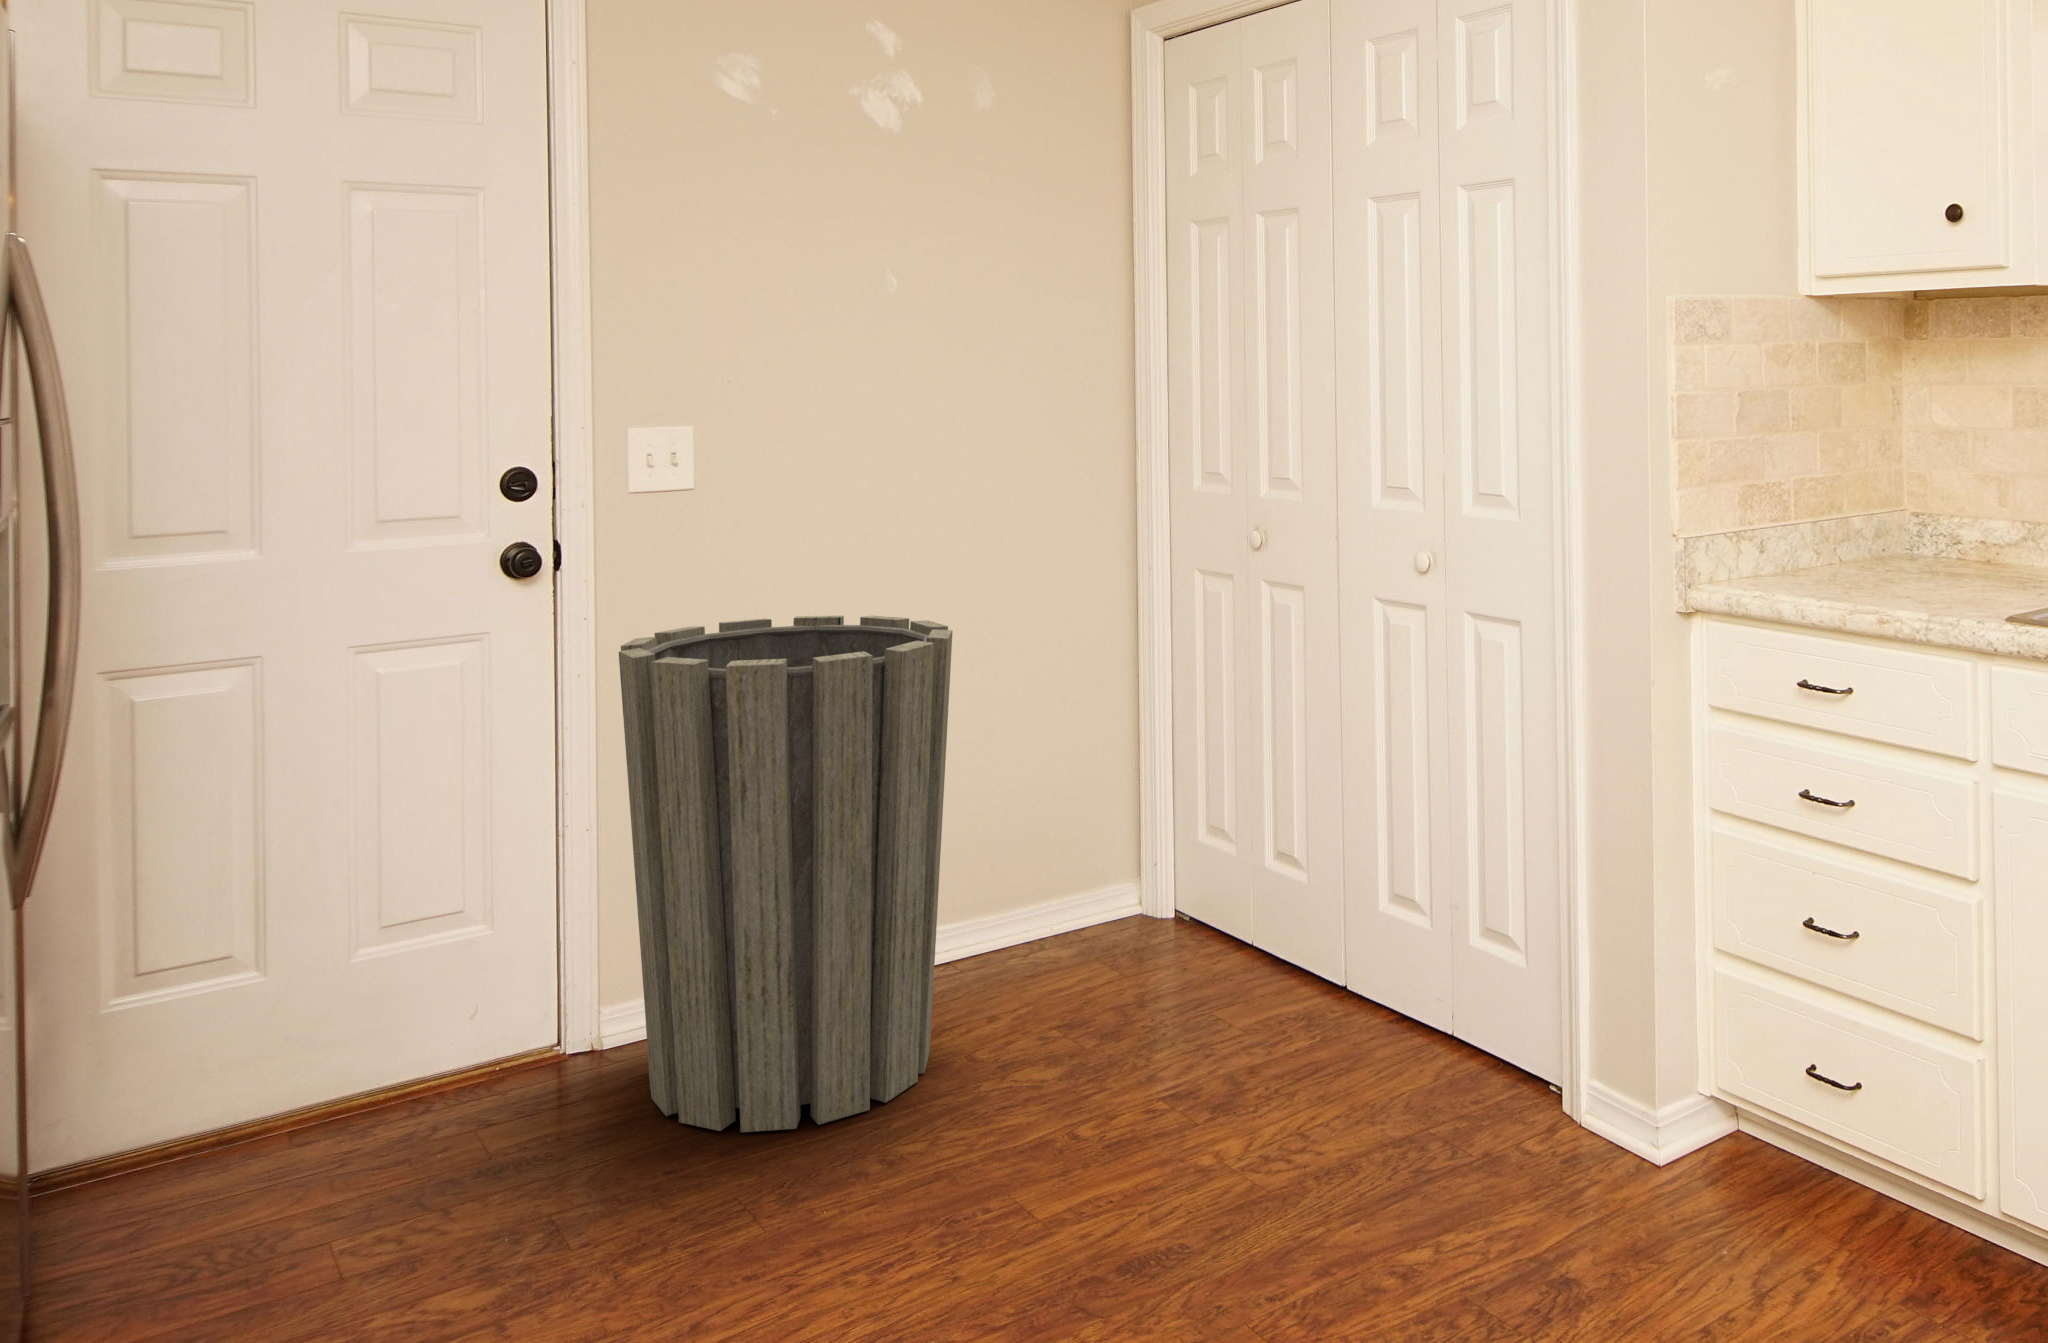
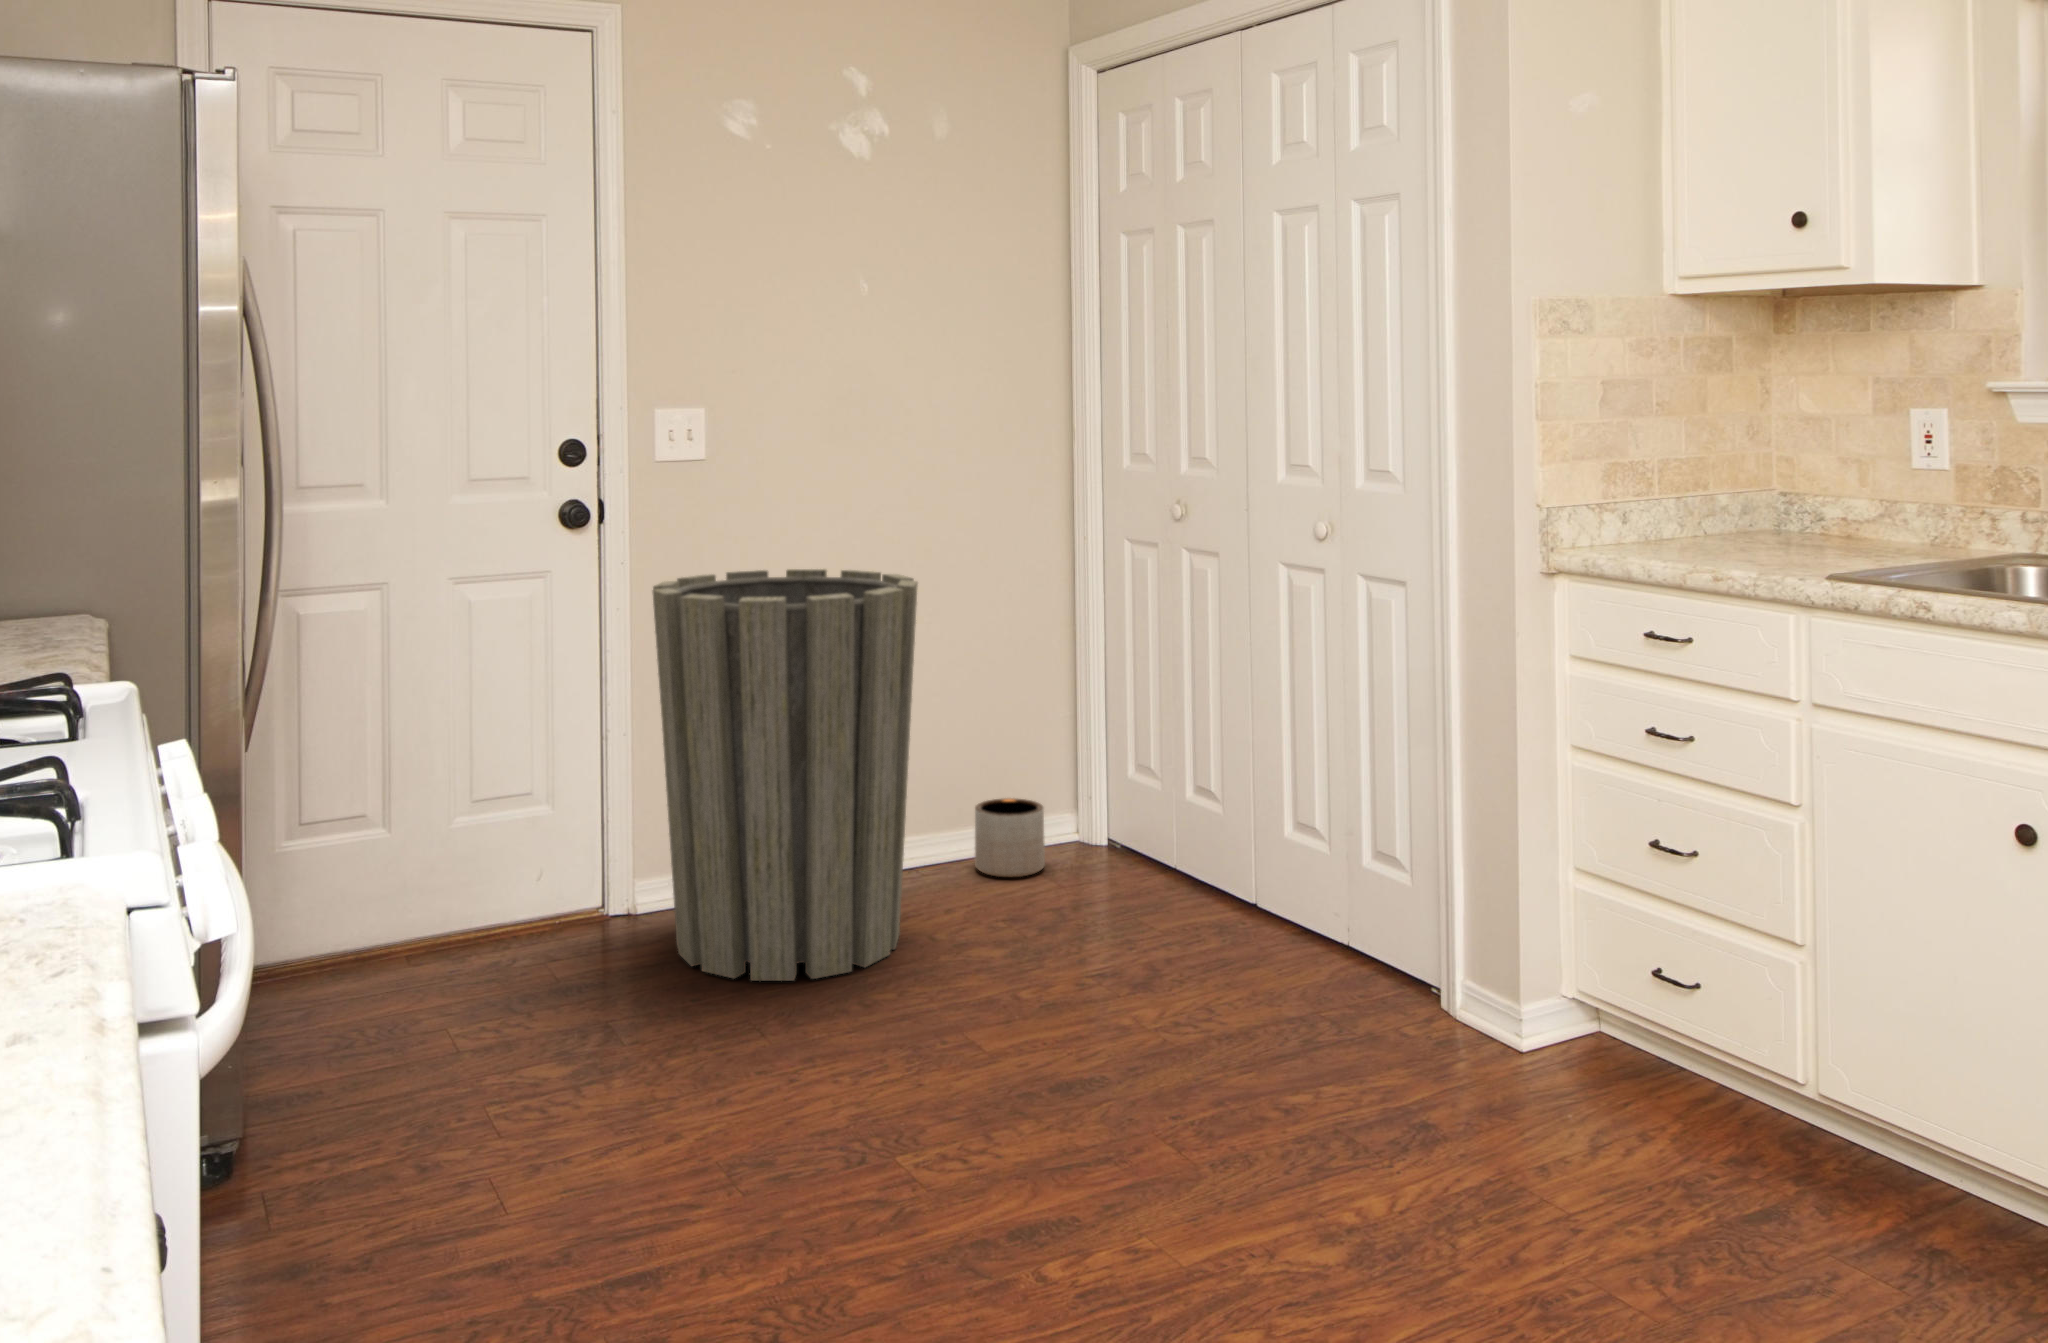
planter: none [1021,870,1102,965] -> present [975,798,1045,877]

